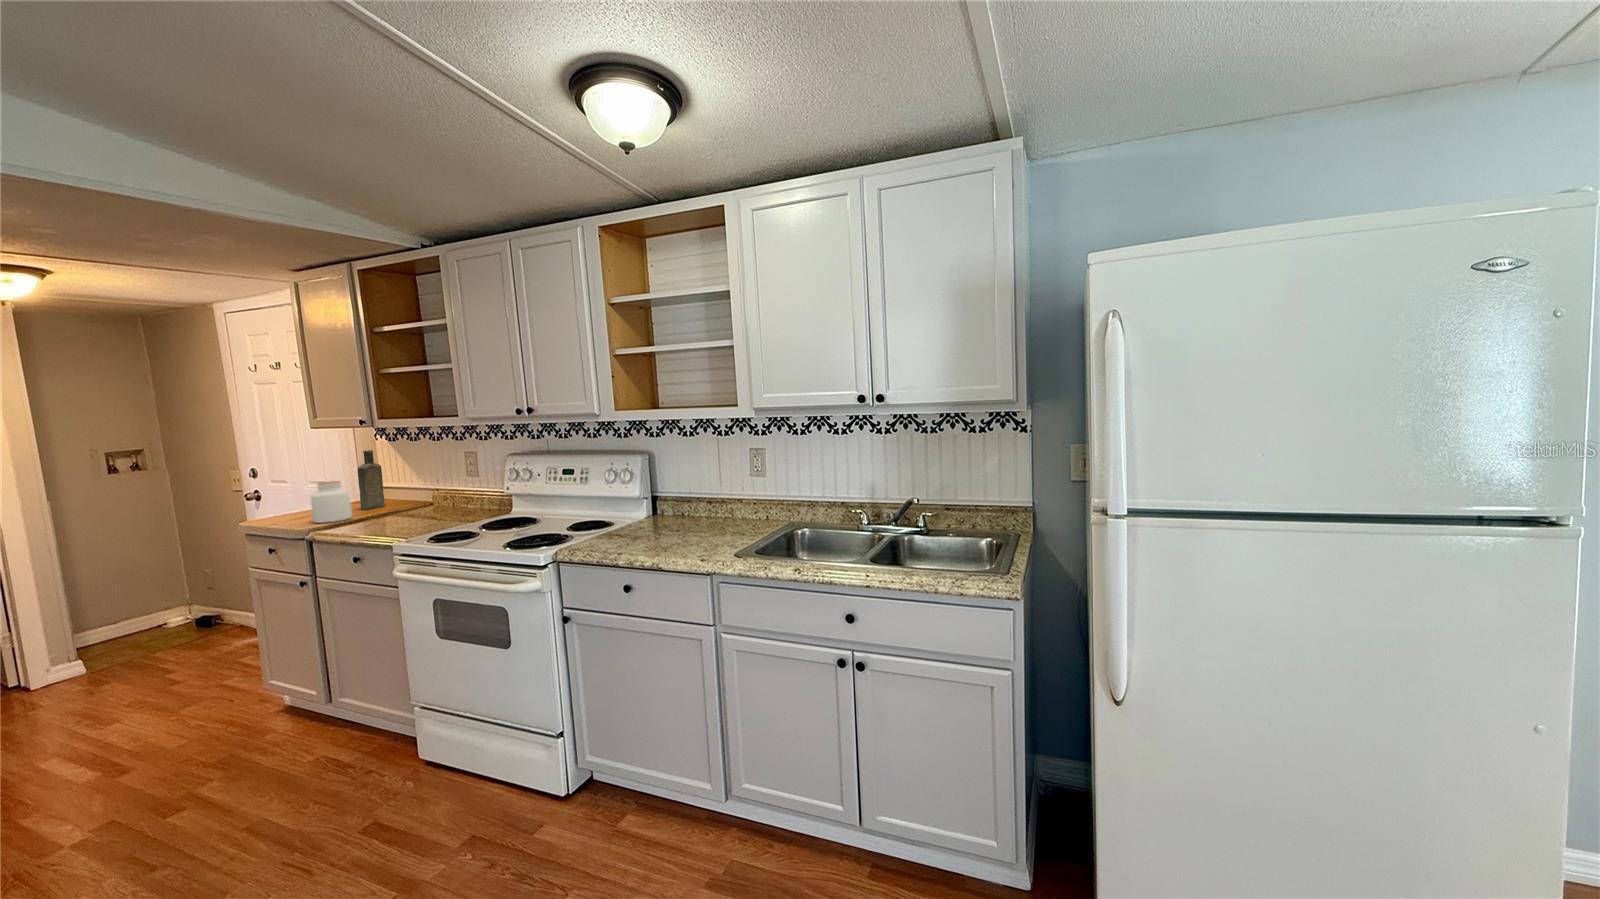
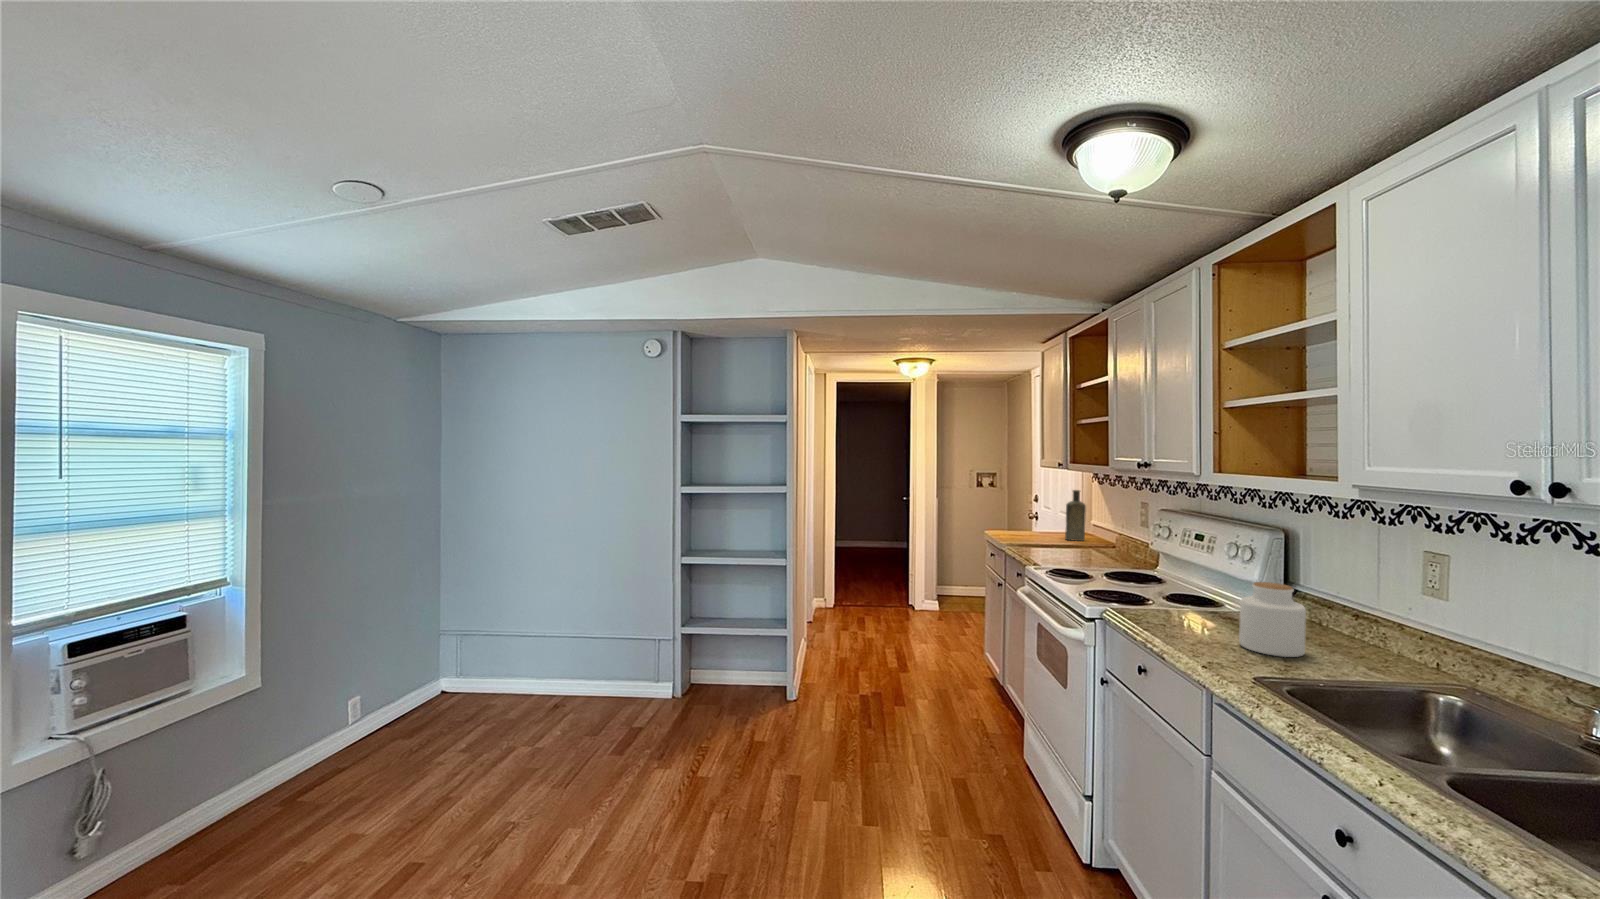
jar: present [311,481,352,523] -> present [1239,582,1306,657]

